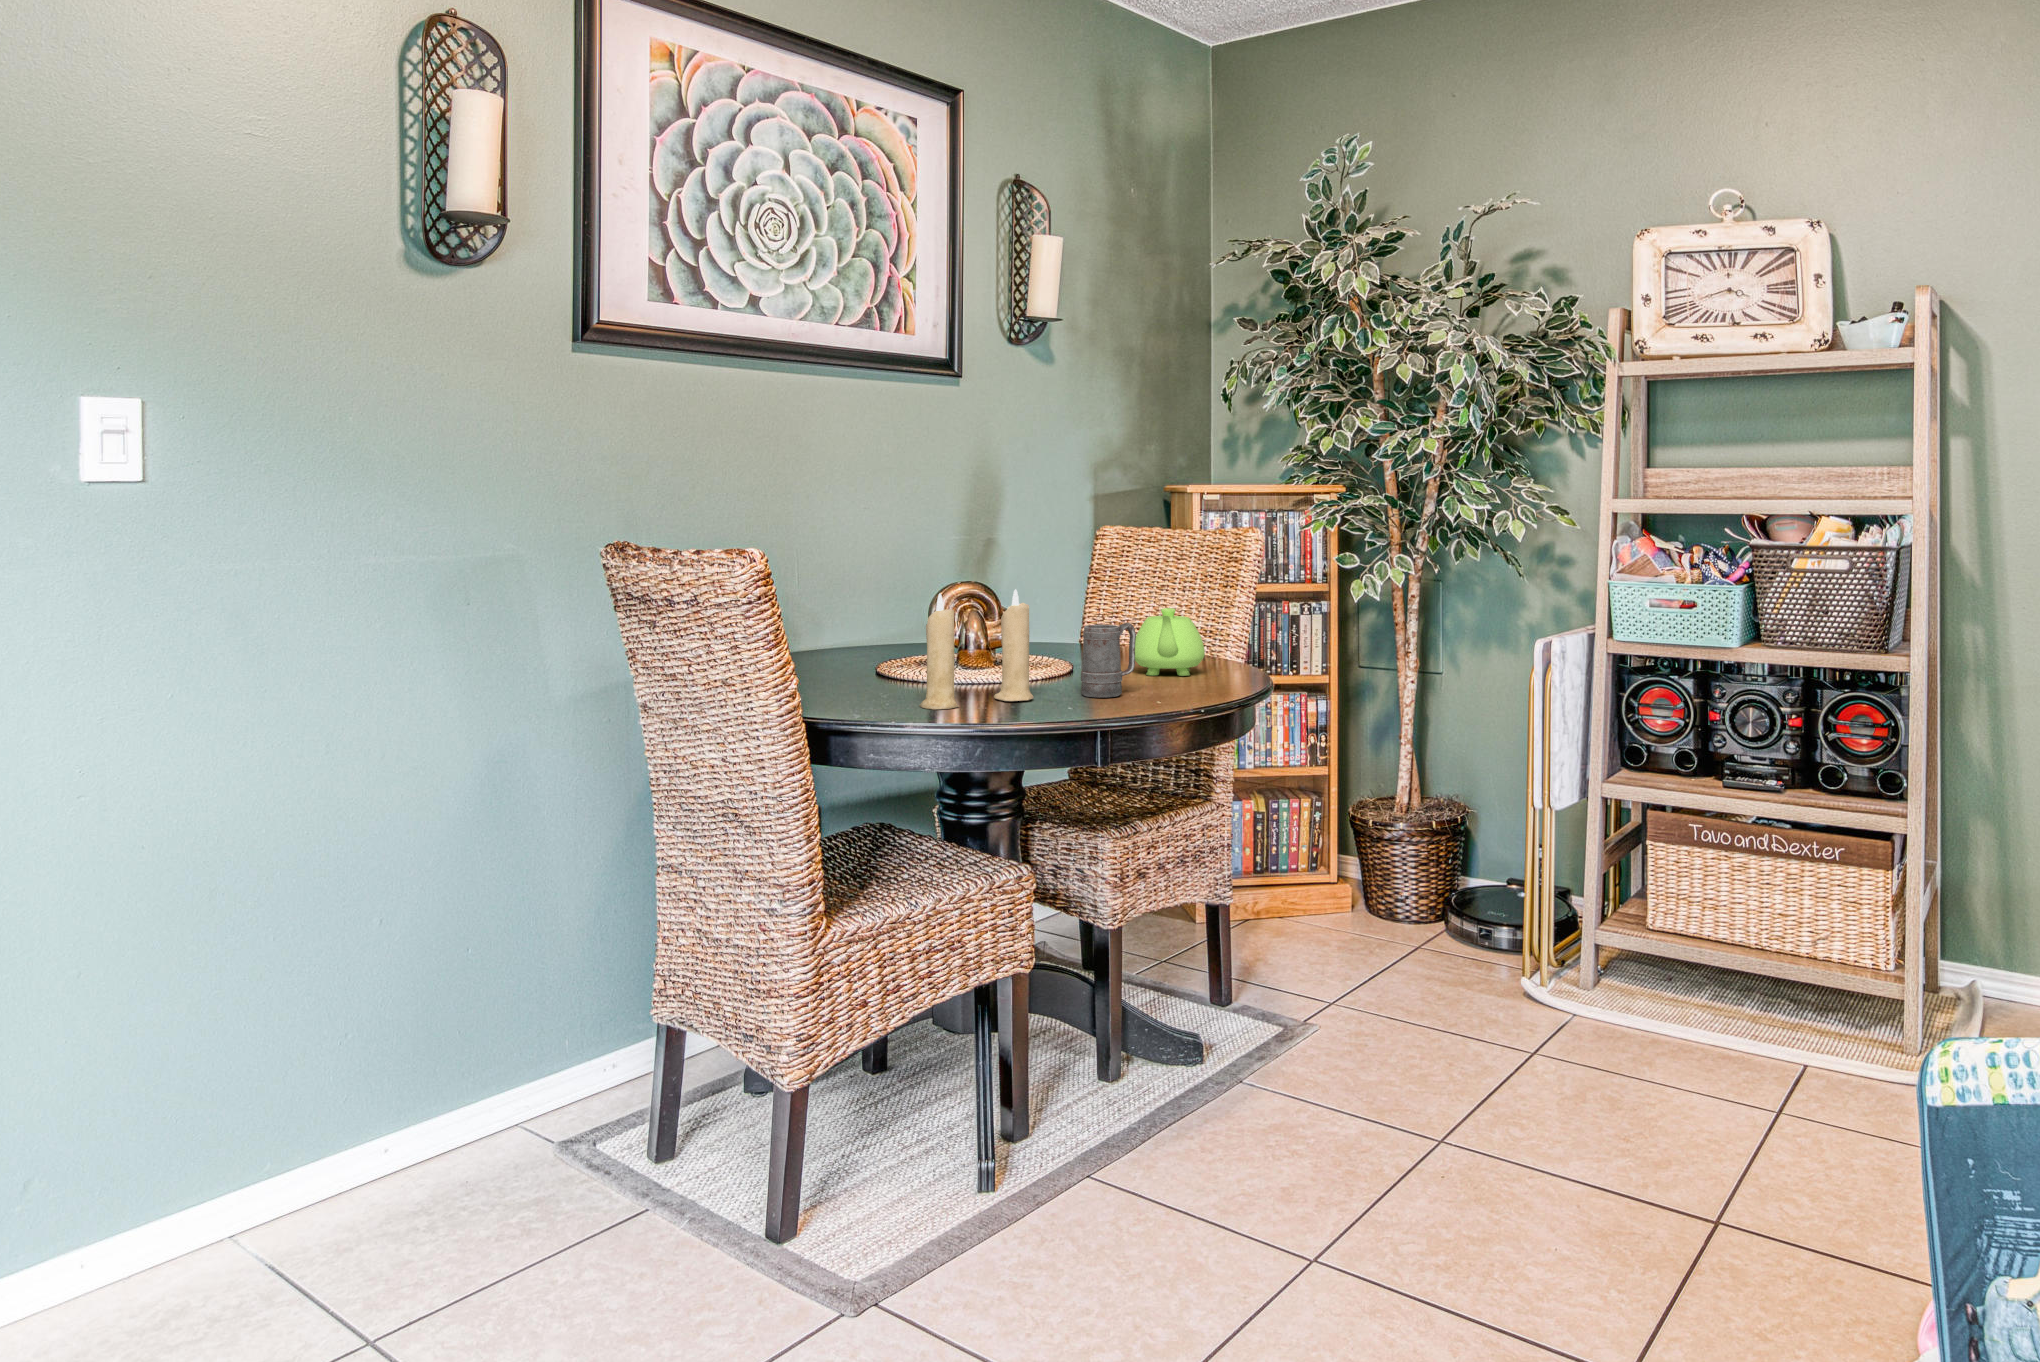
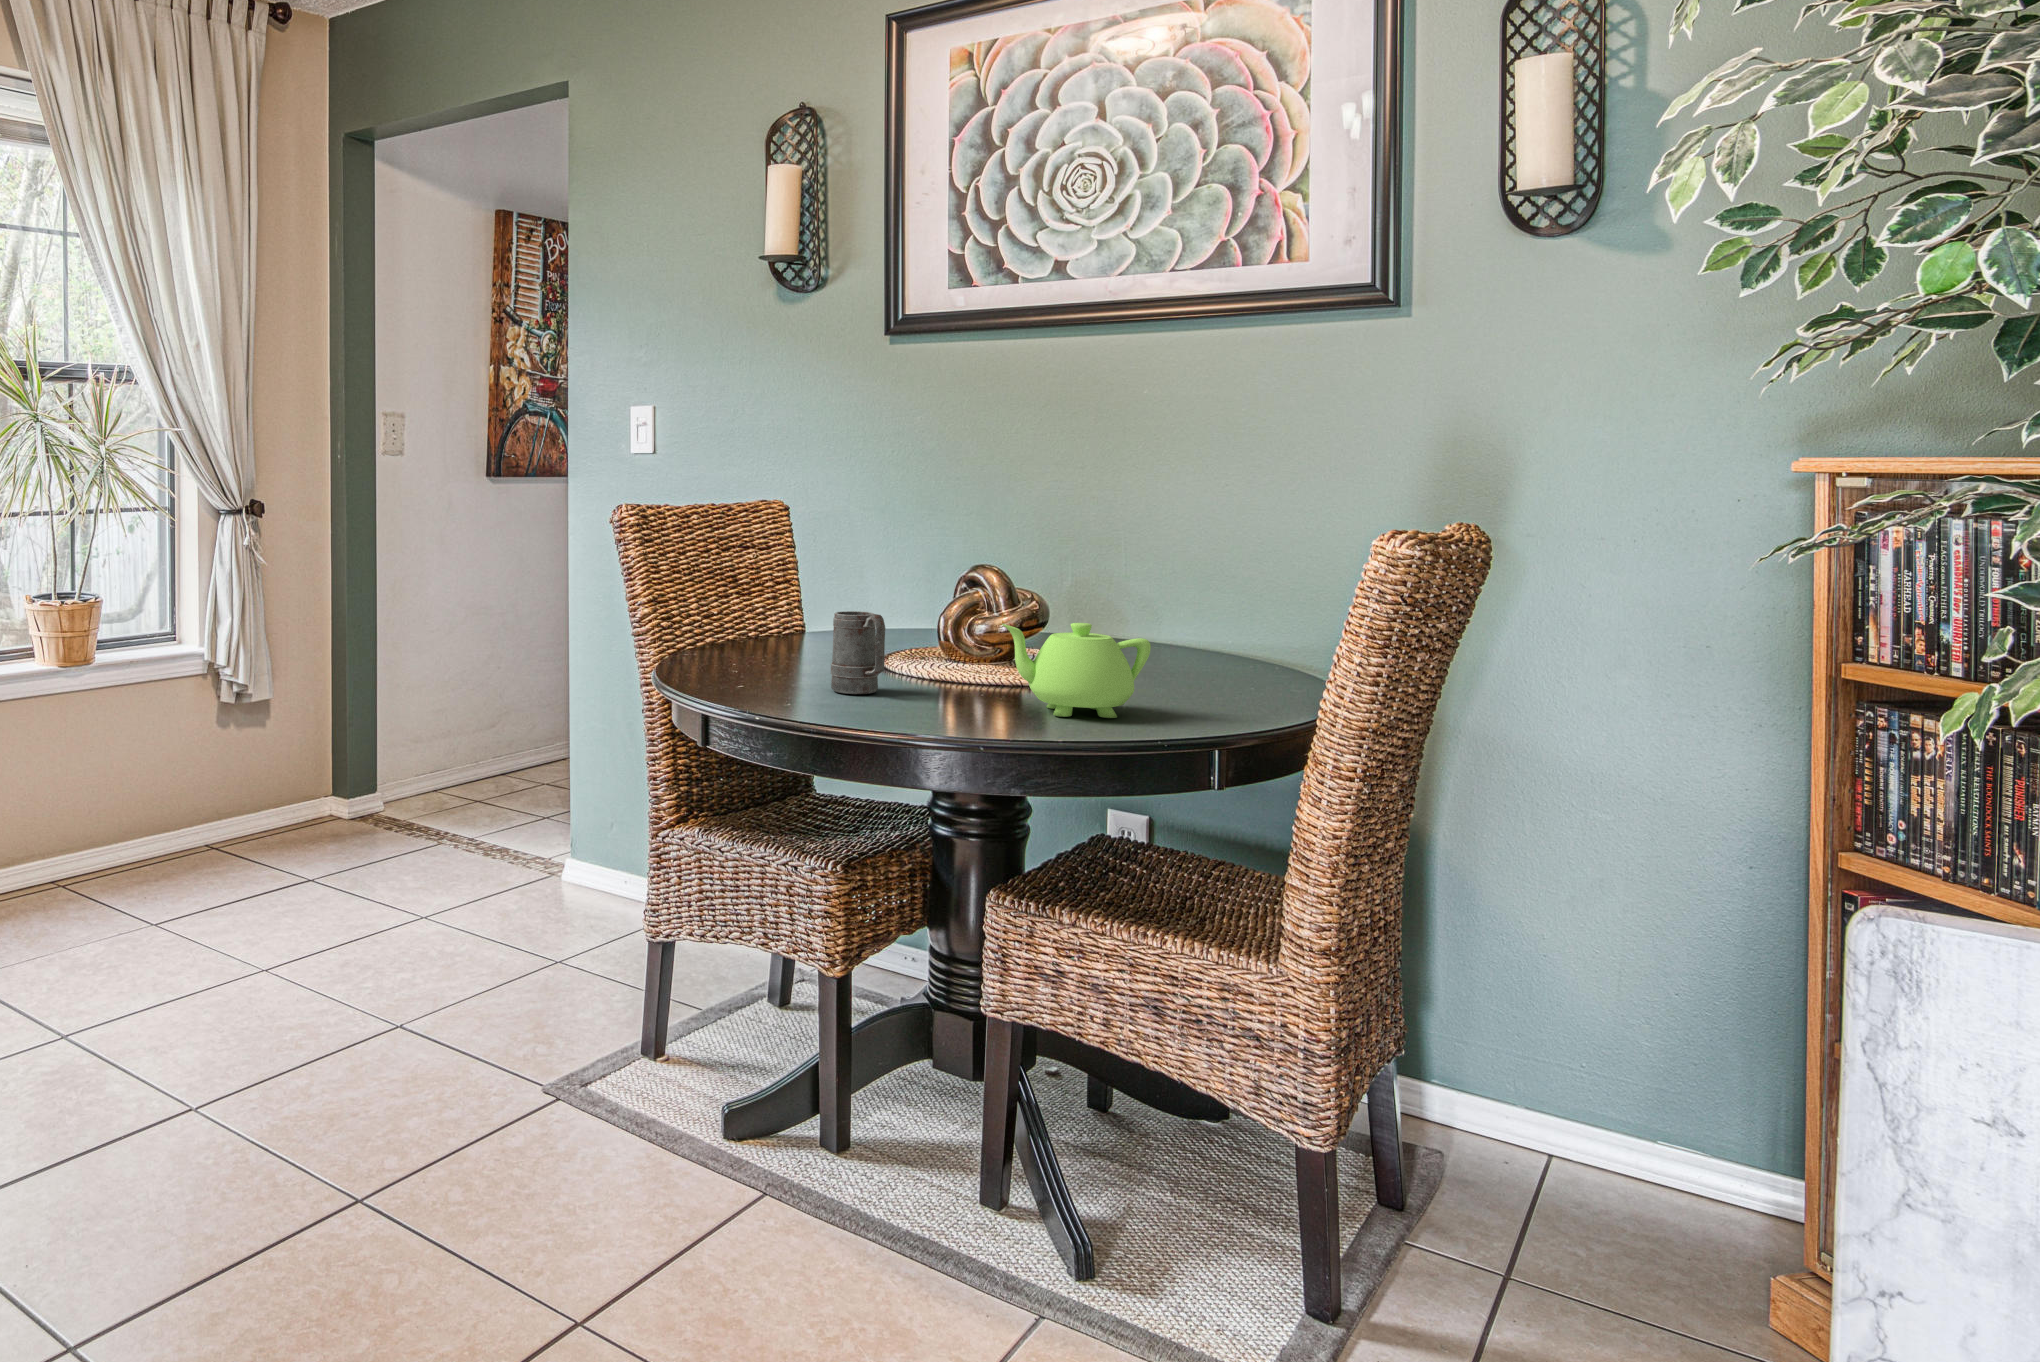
candle: present [919,589,1034,710] -> none [734,552,823,676]

